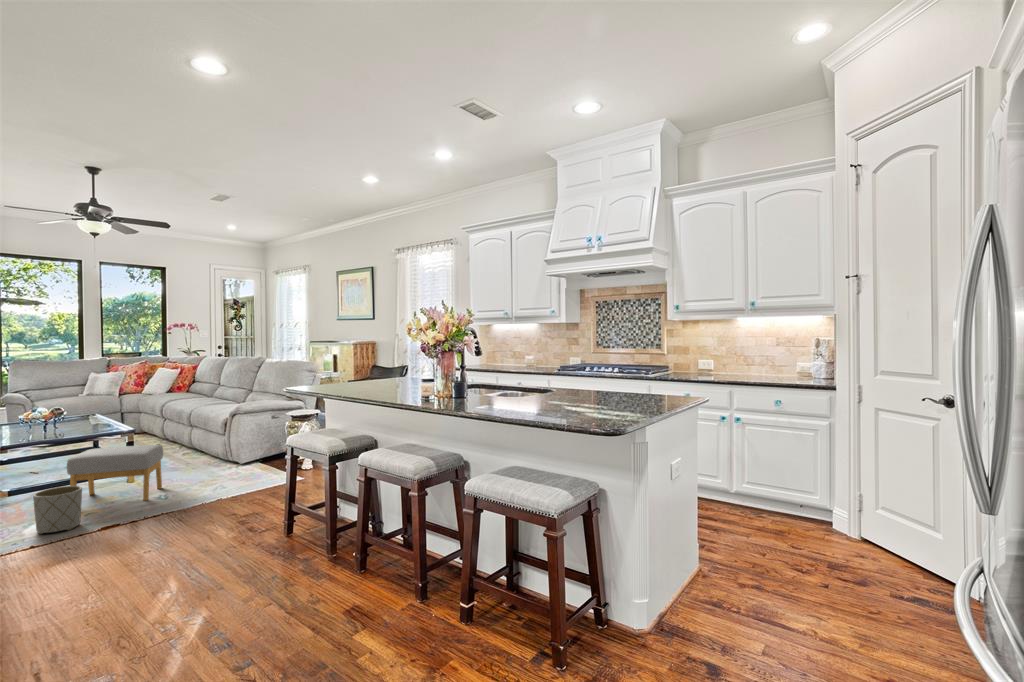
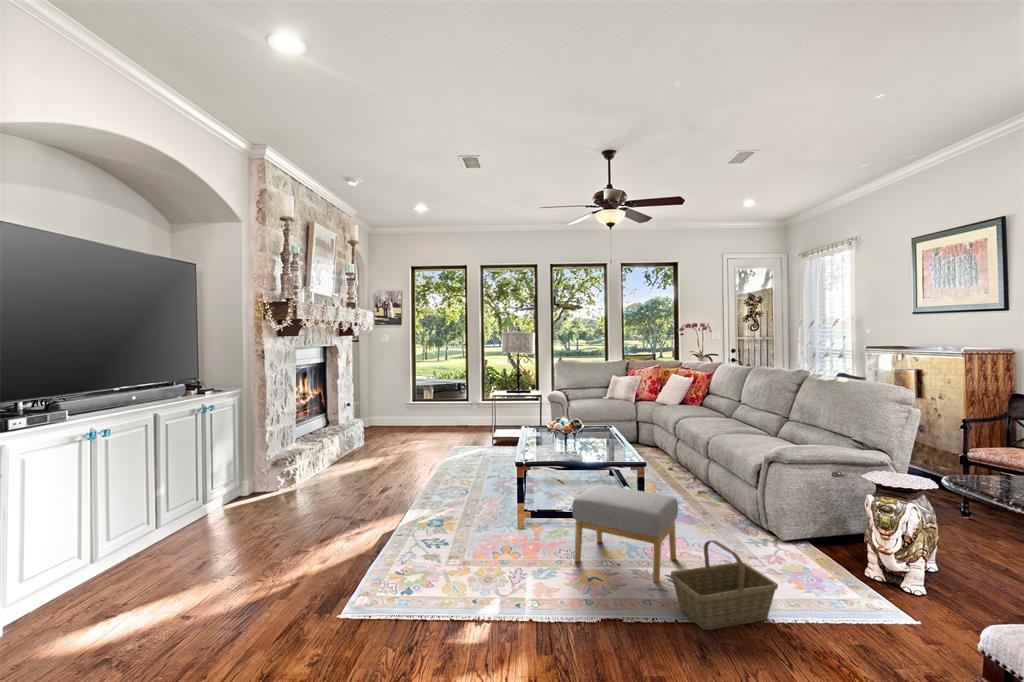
basket: none [157,458,229,509] -> present [671,540,778,630]
planter: present [33,486,82,534] -> none [532,544,581,615]

